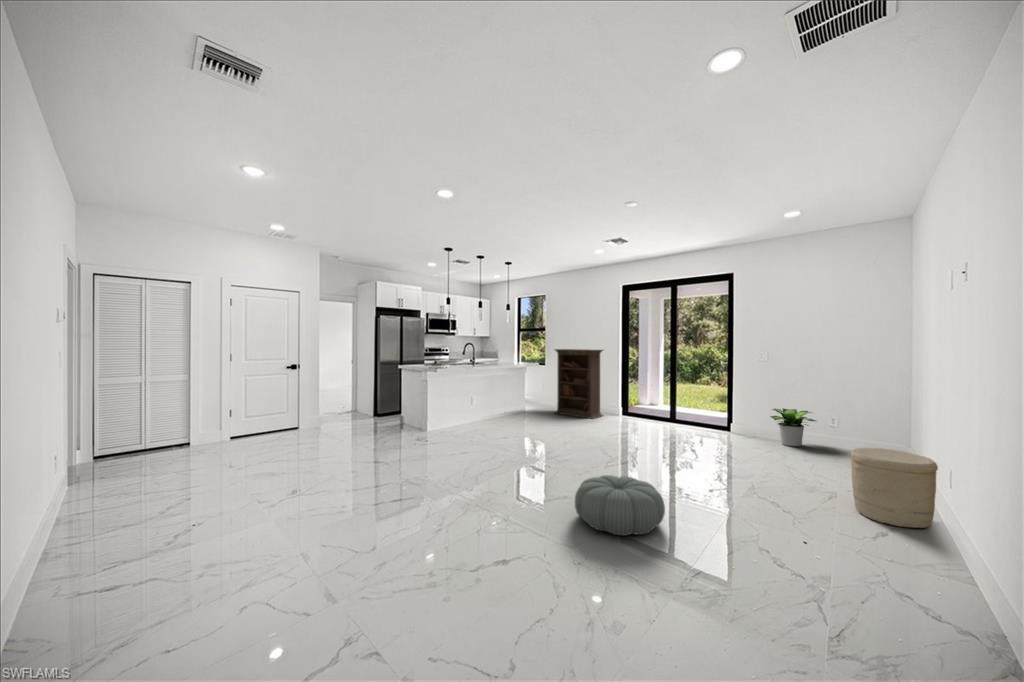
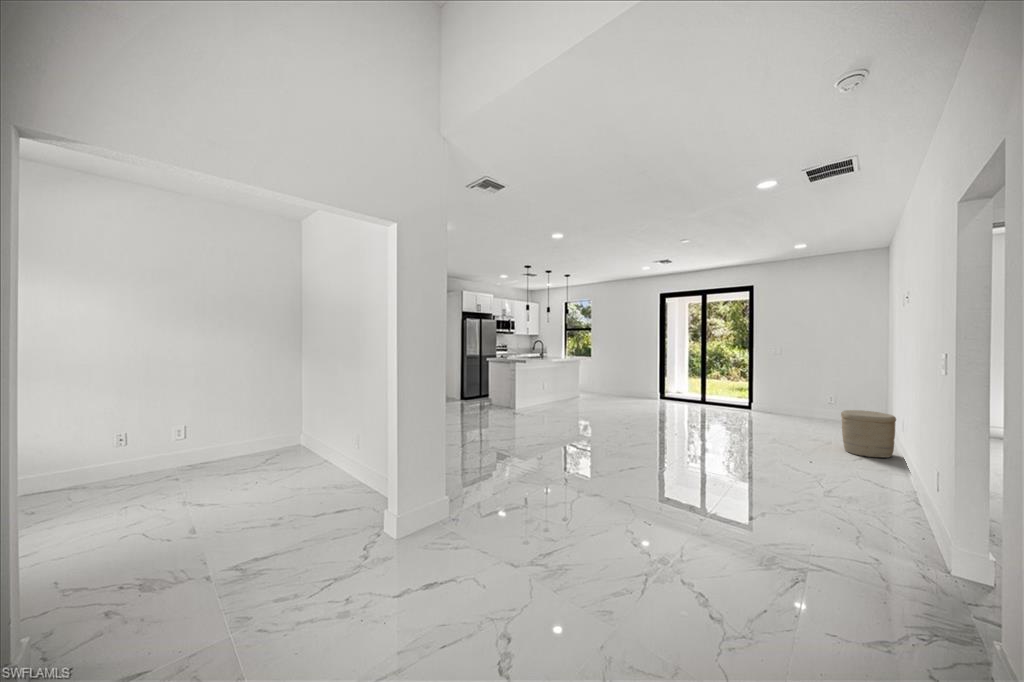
bookcase: present [555,349,603,419] -> none [603,345,646,401]
potted plant: present [770,409,815,446] -> none [782,390,820,418]
pouf: present [575,475,665,535] -> none [662,428,723,461]

